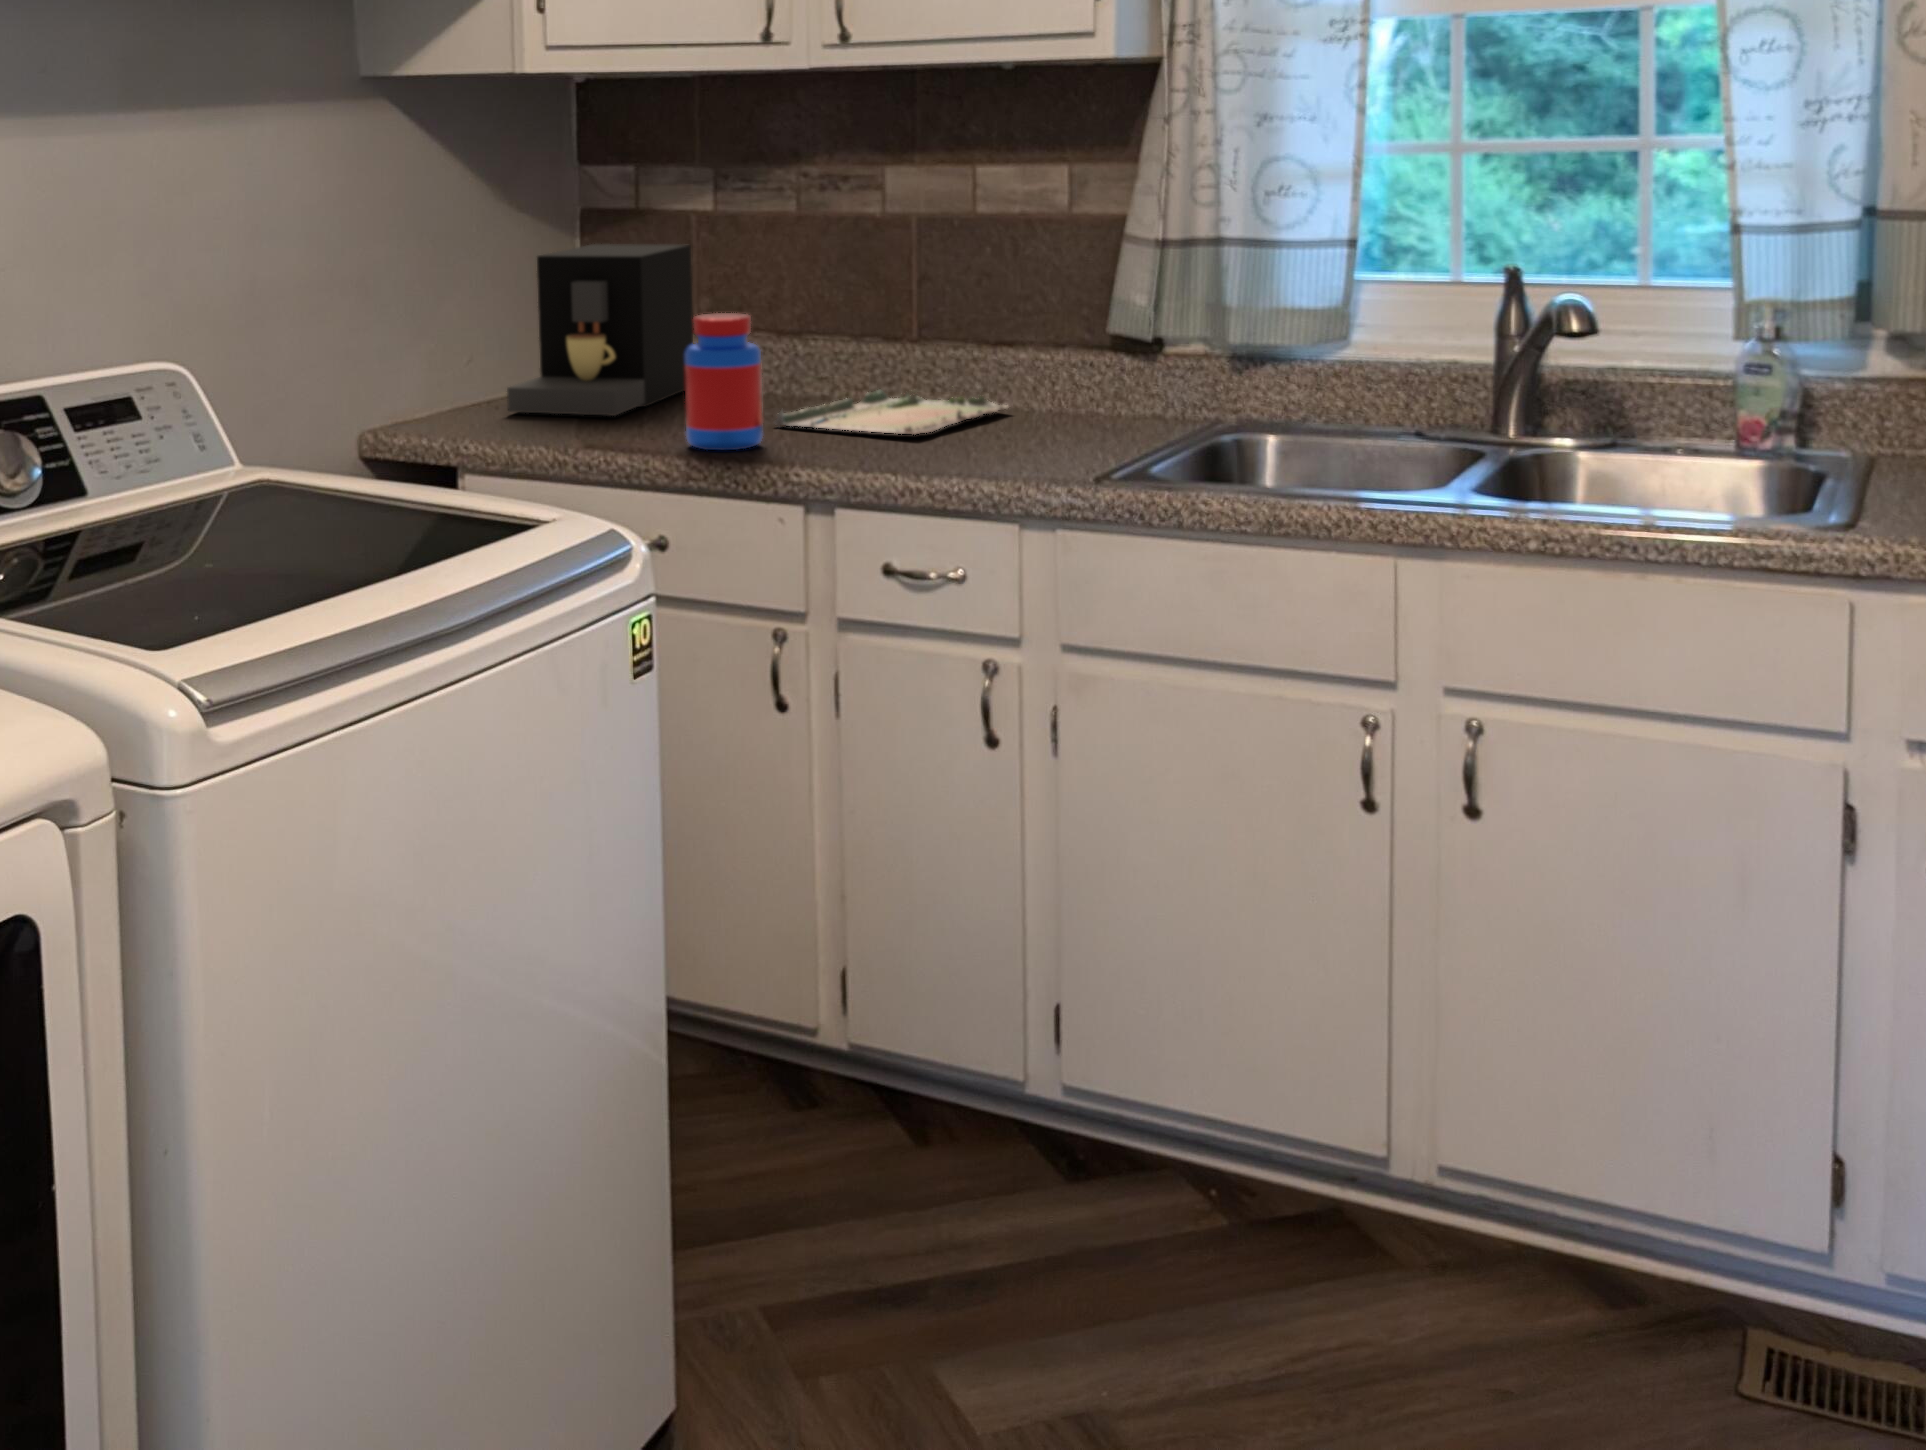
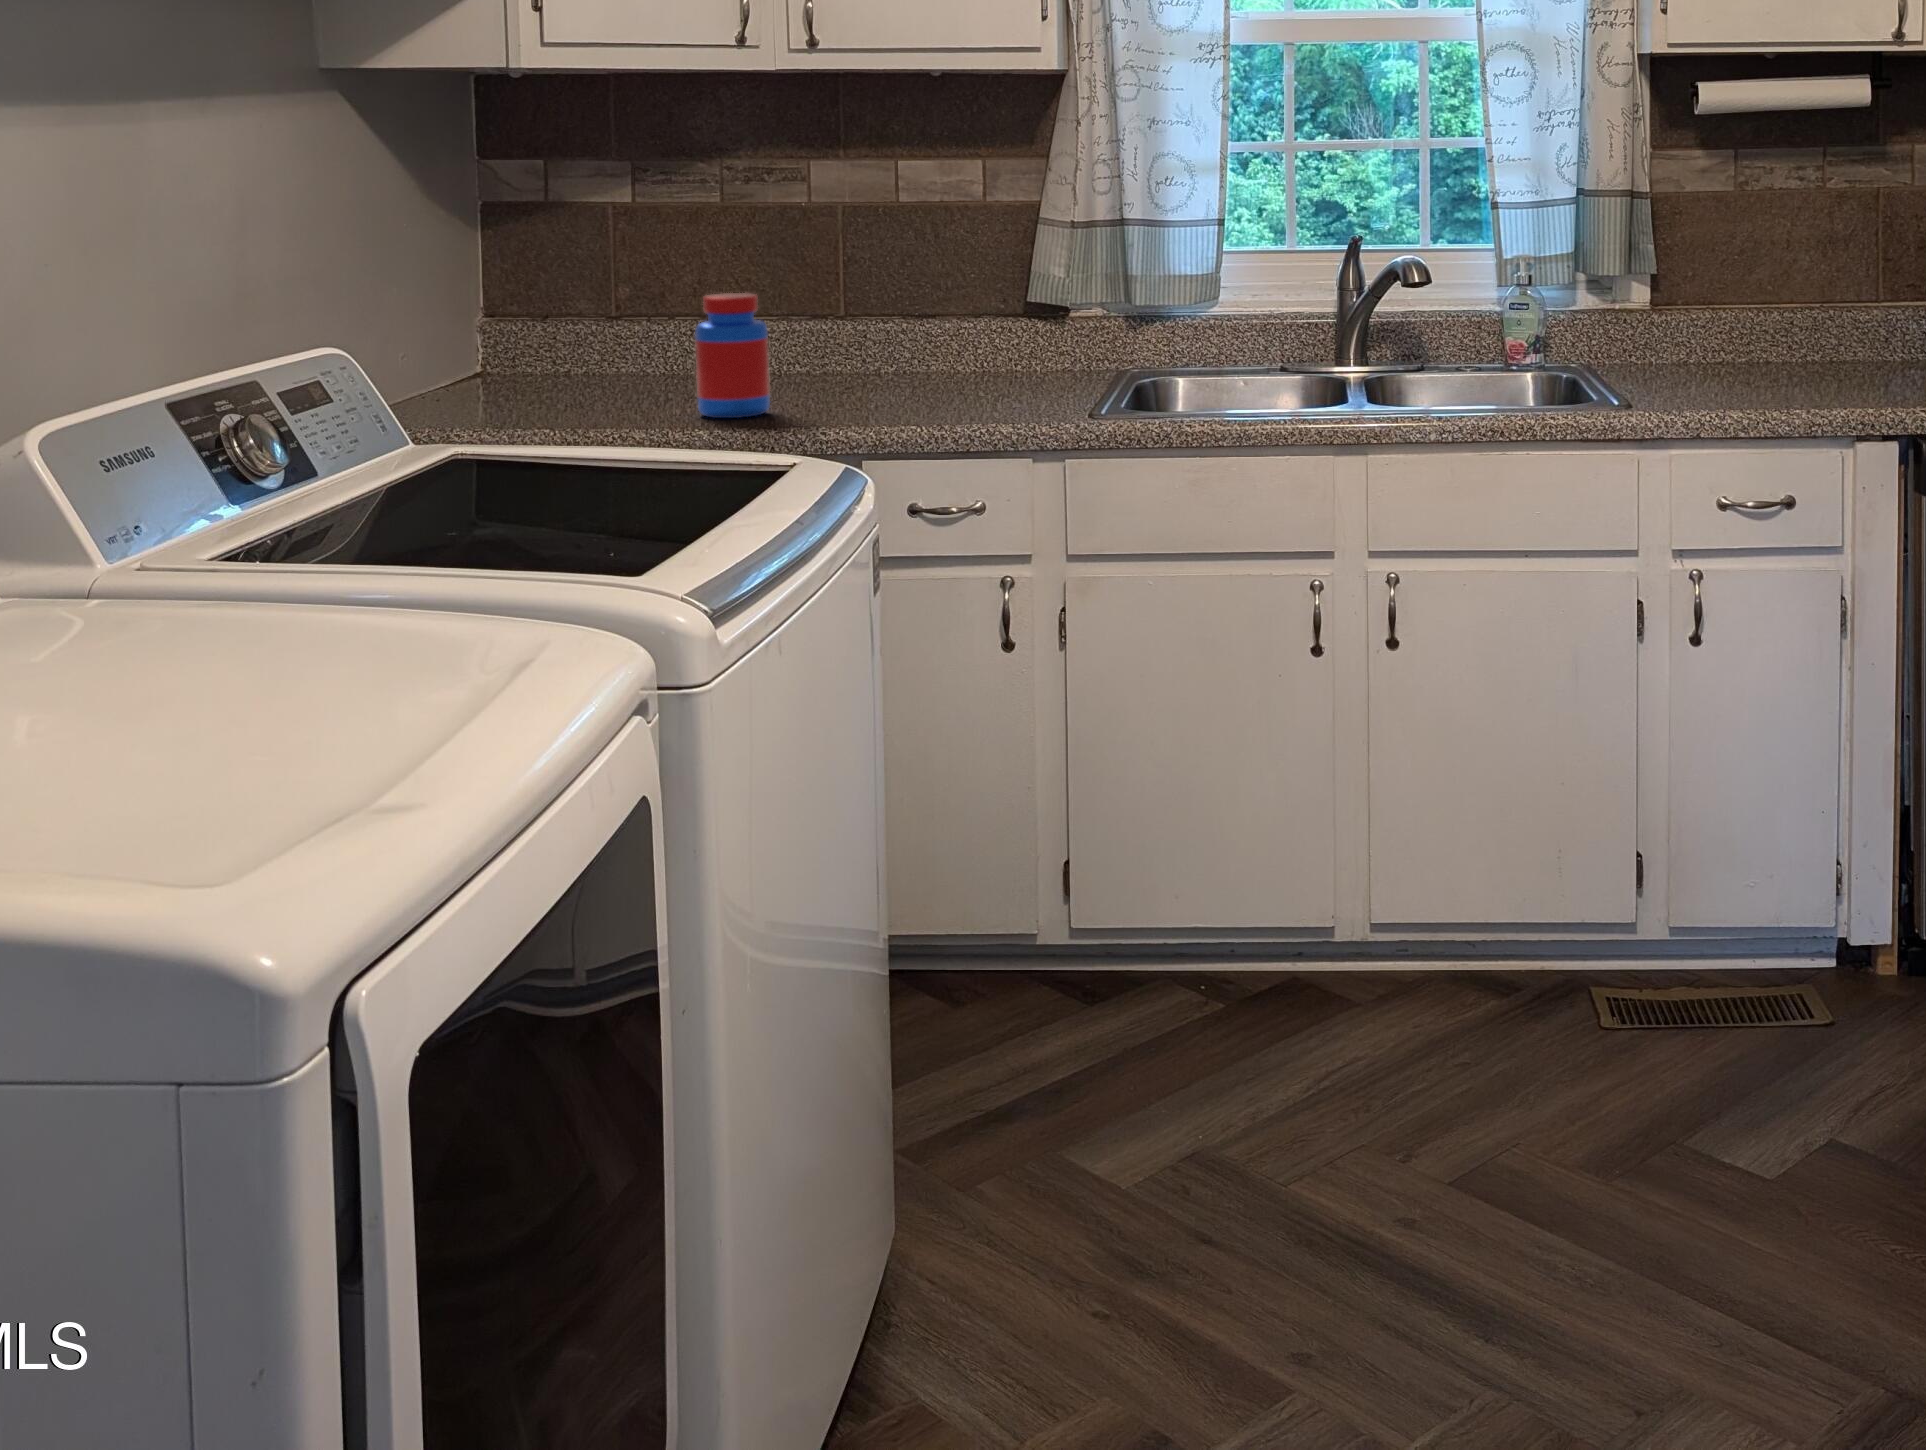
coffee maker: present [507,244,693,416] -> none [469,237,620,402]
tray: present [774,390,1008,434] -> none [751,353,945,399]

